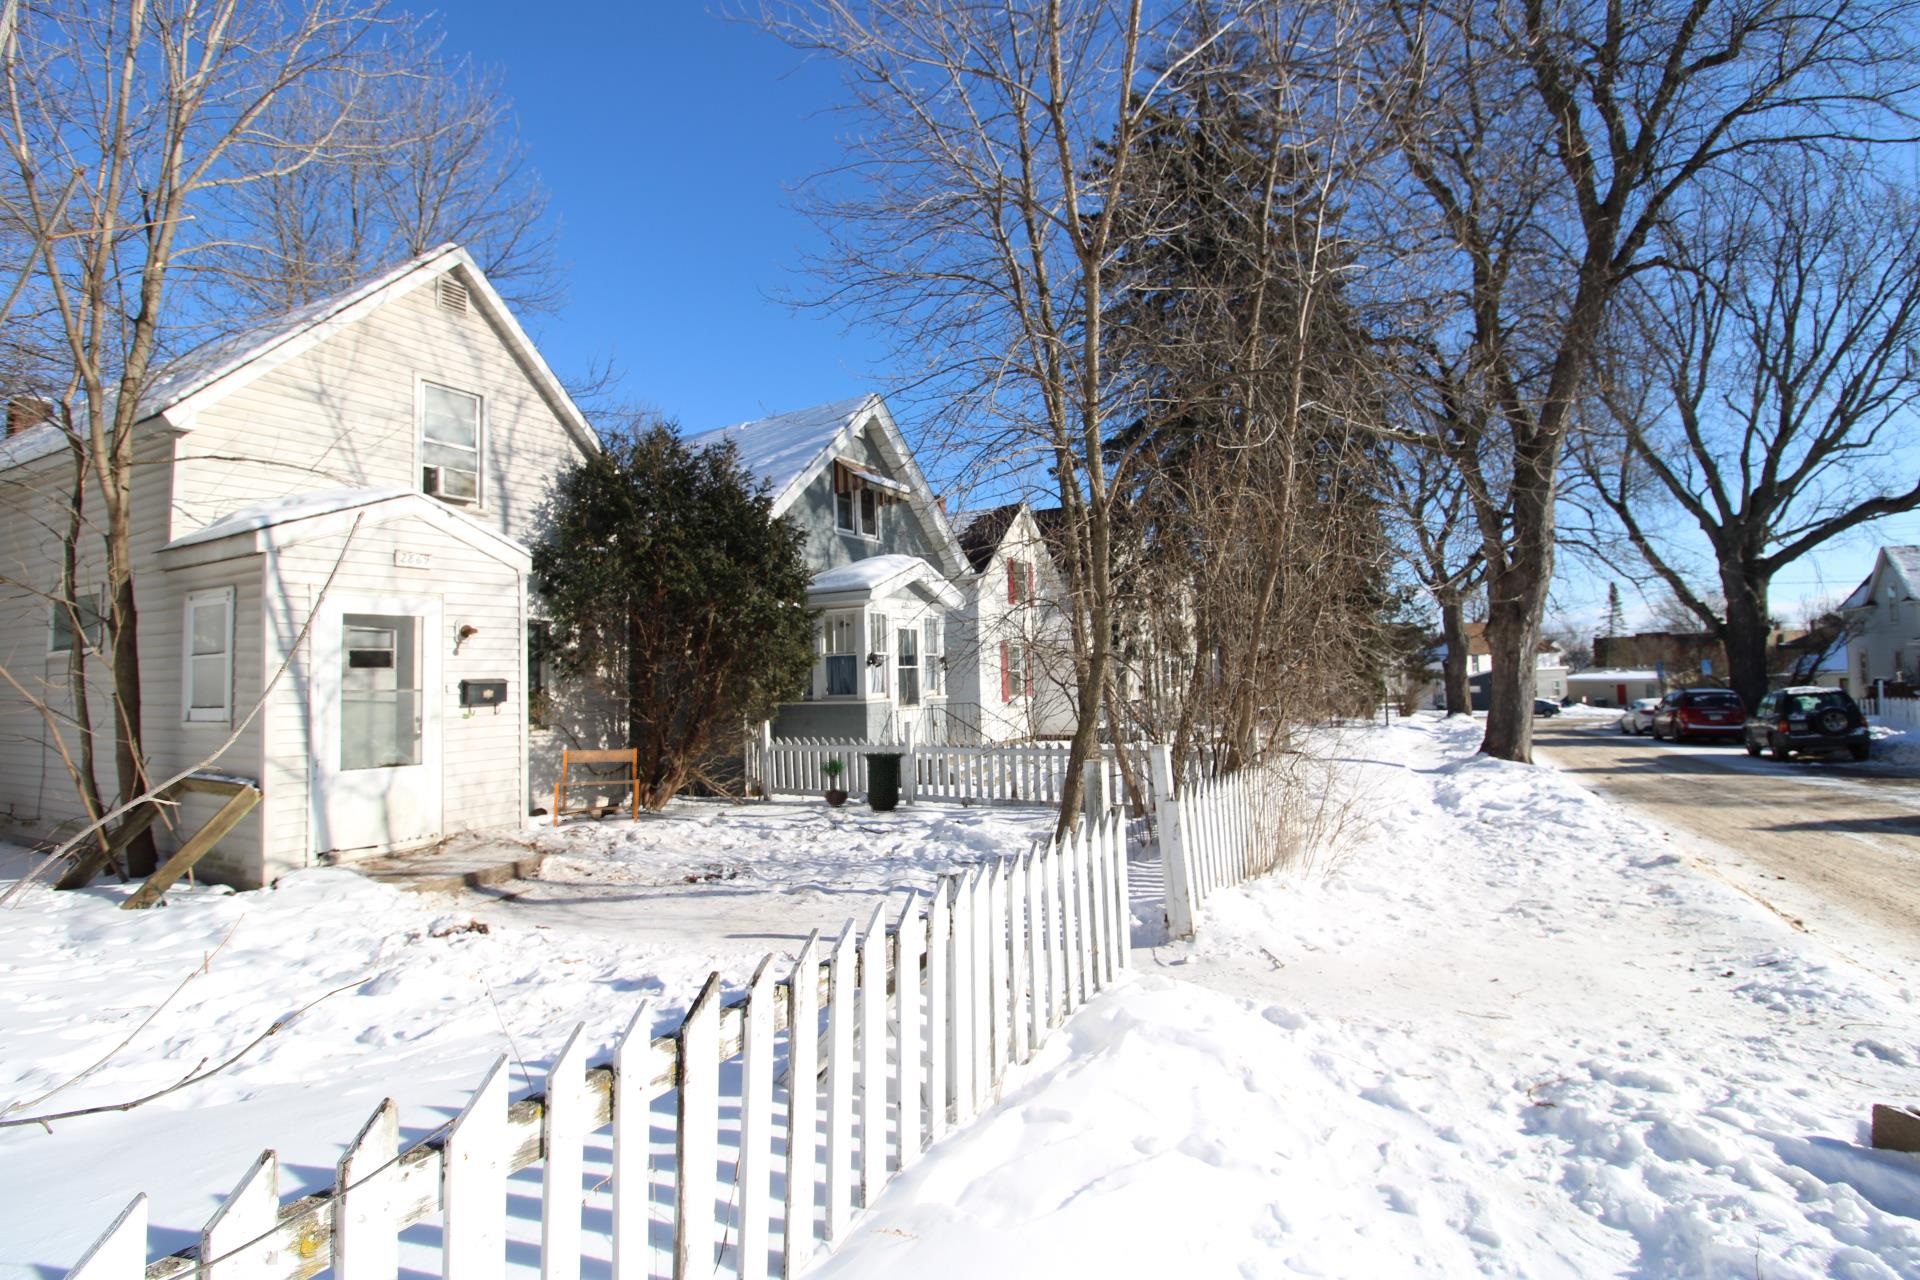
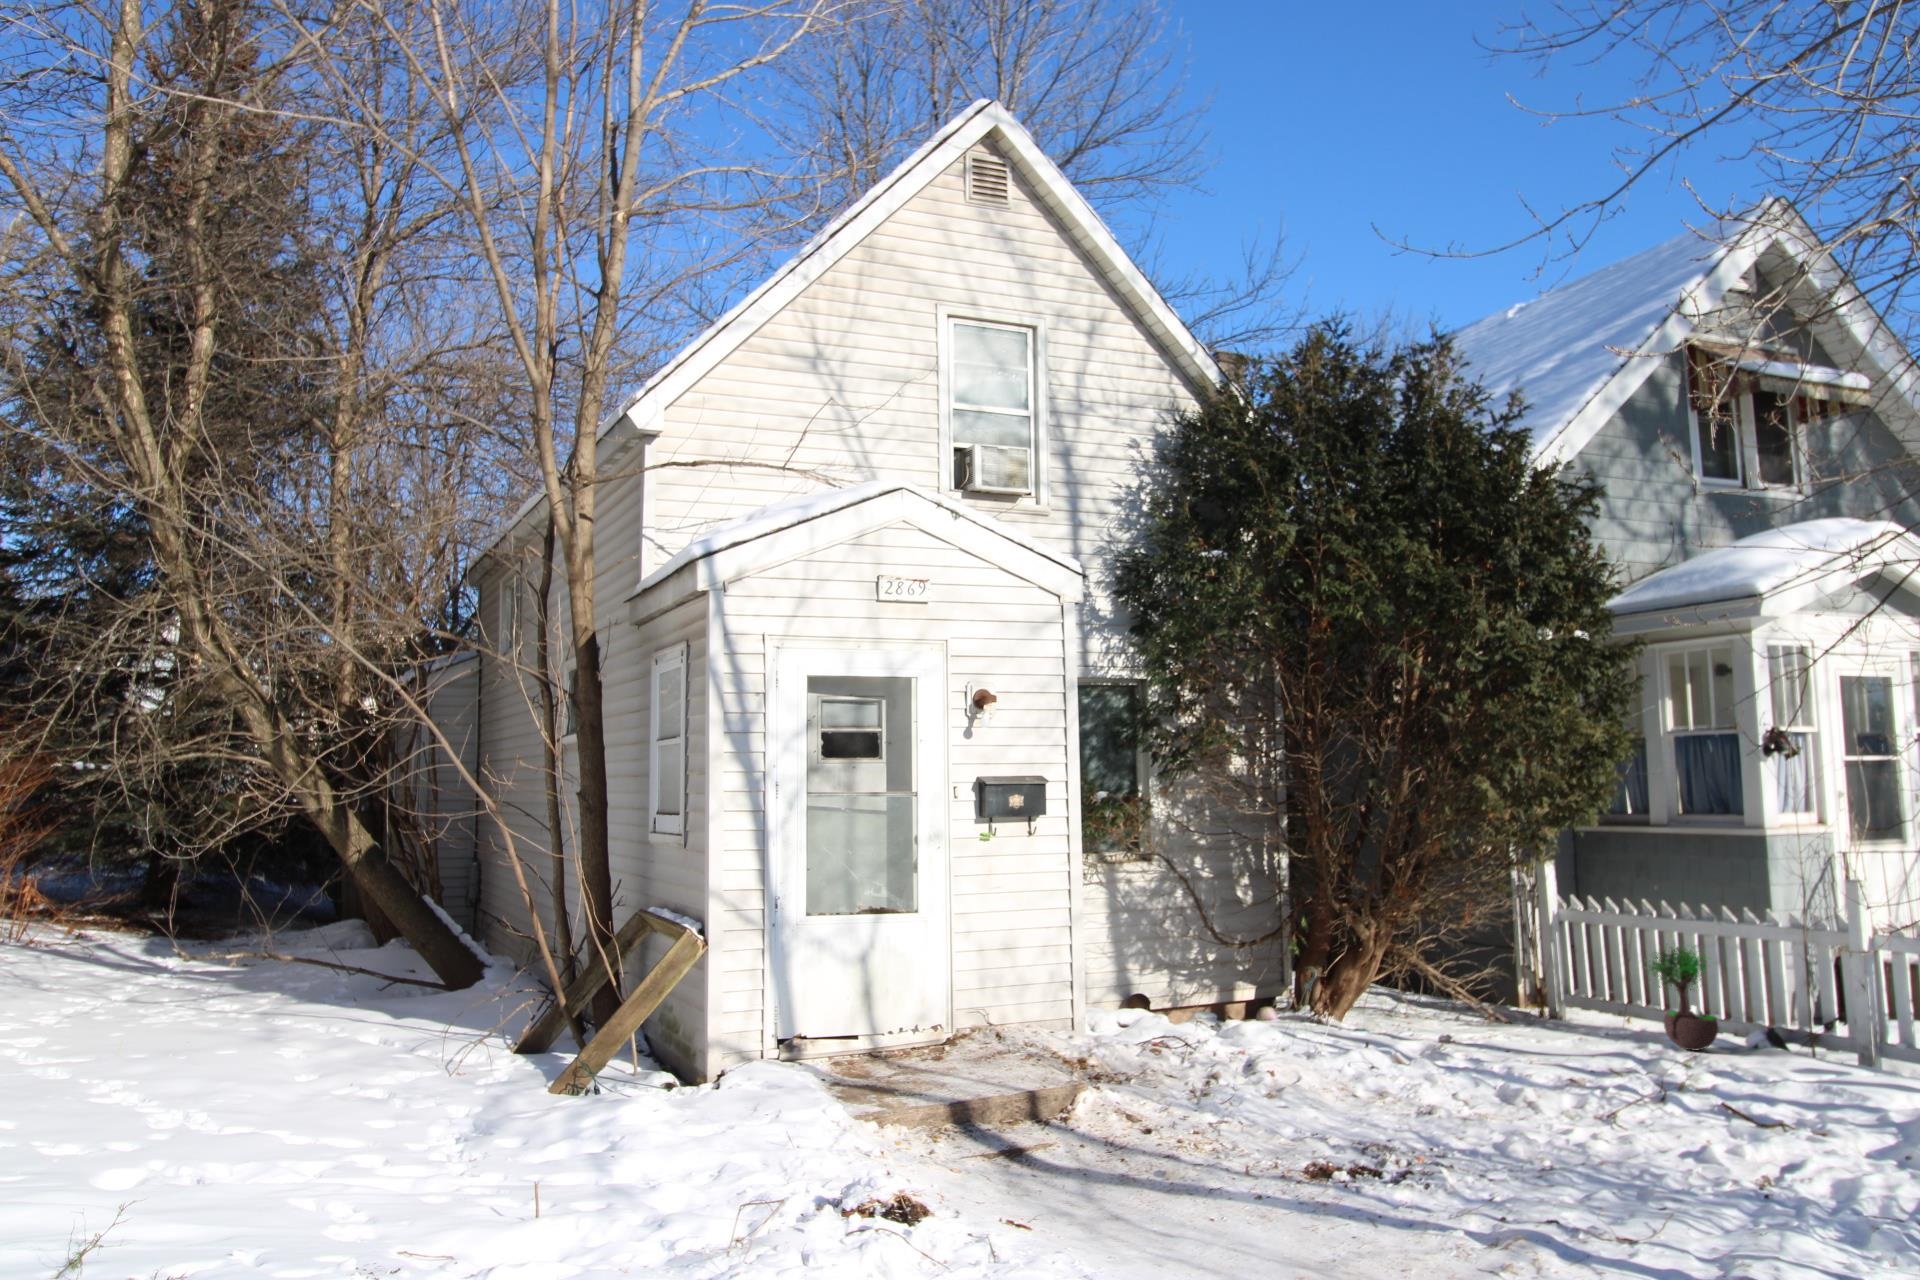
bench: present [553,749,640,827] -> none [1149,894,1294,1036]
trash can: present [862,753,905,813] -> none [1738,943,1856,1081]

